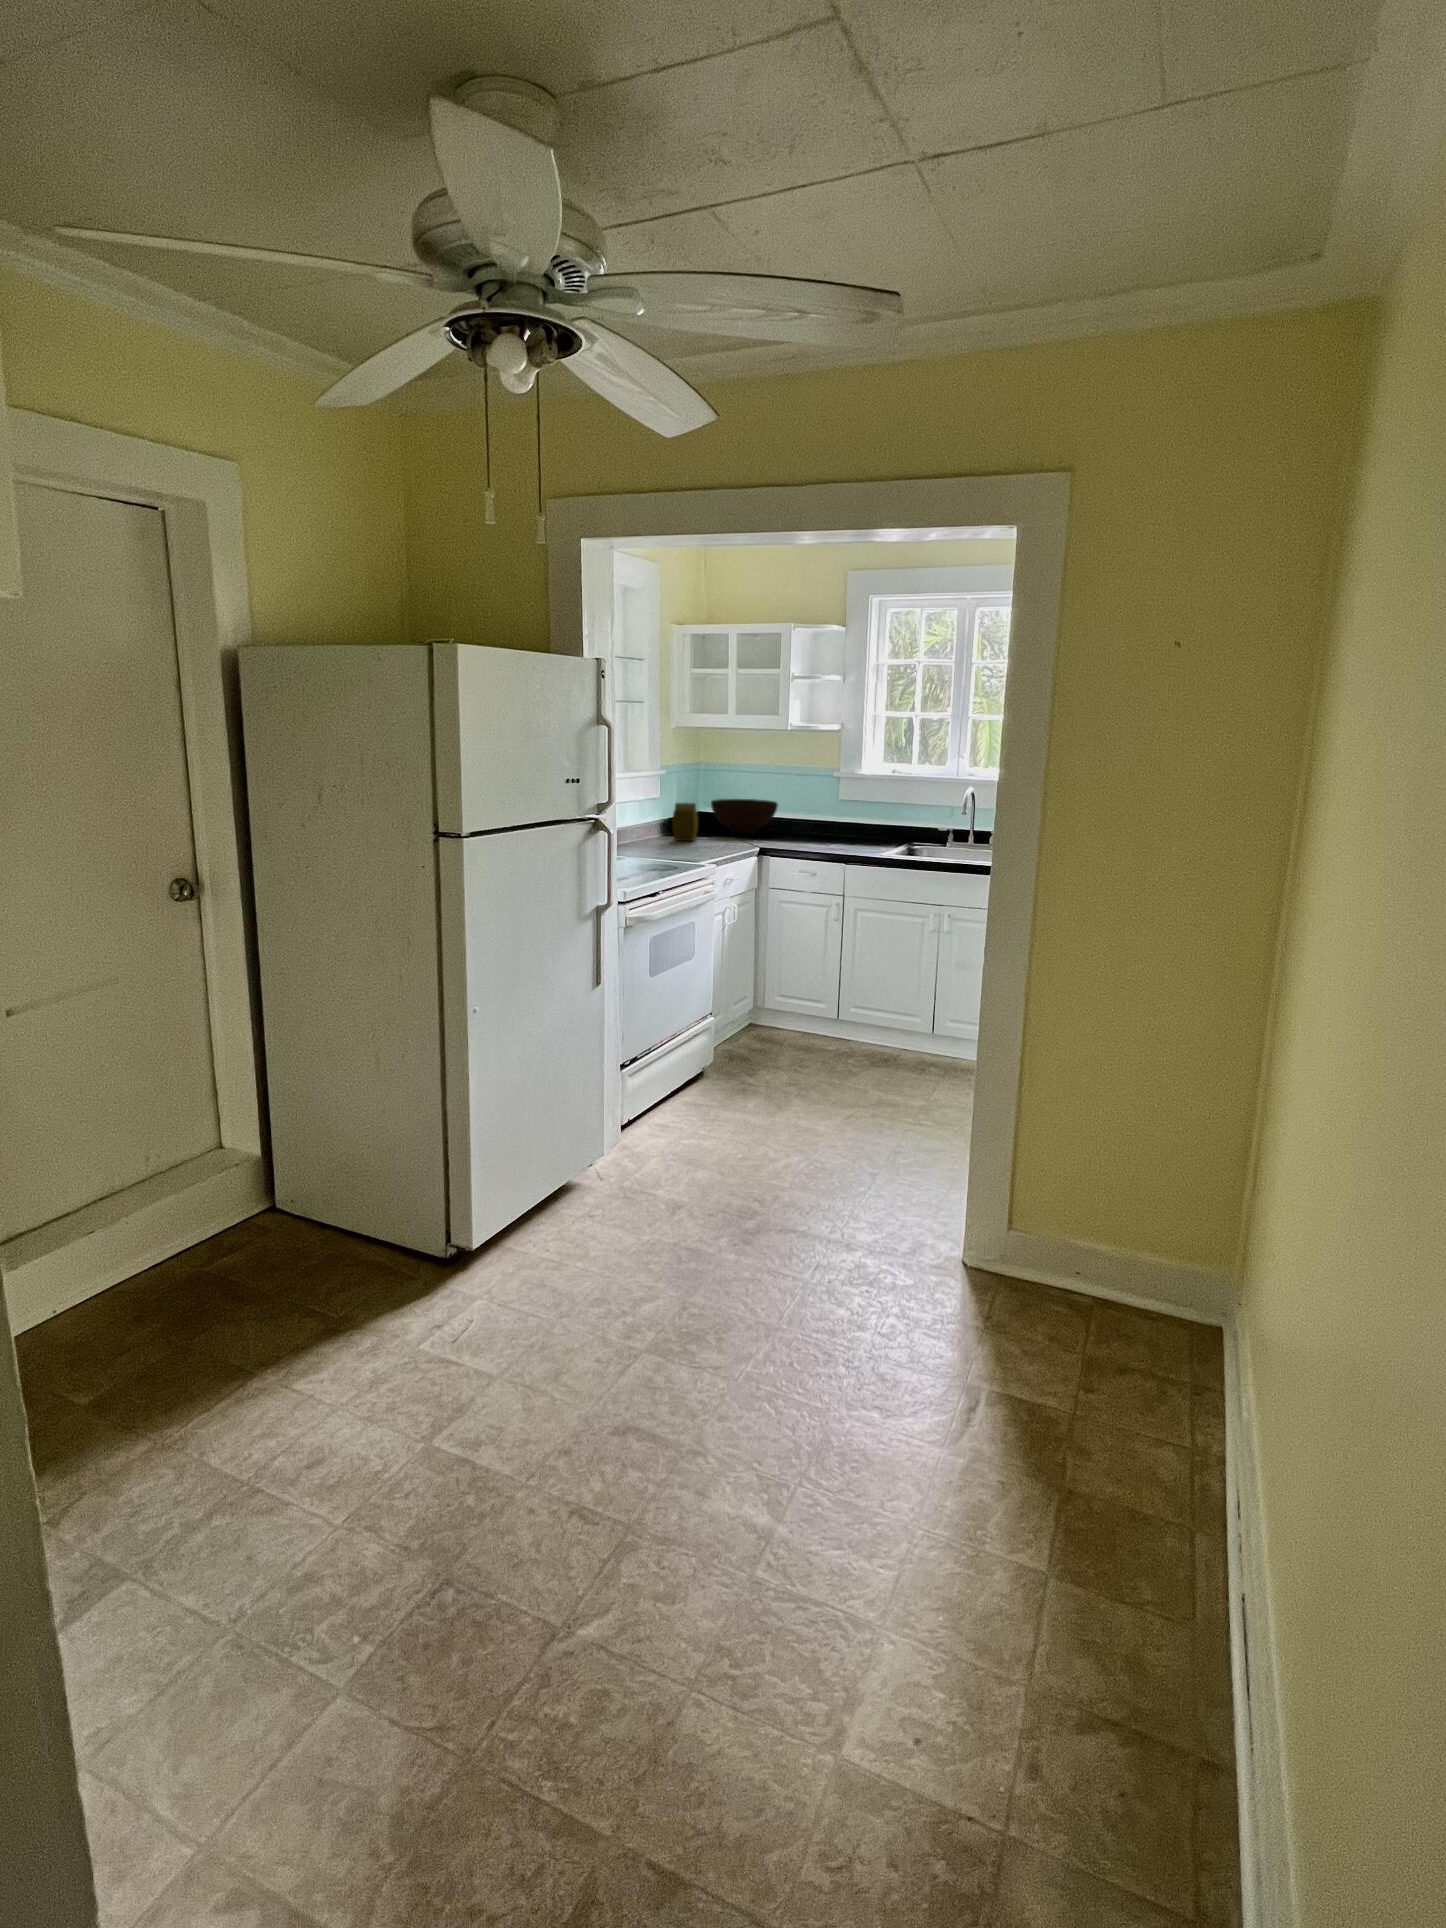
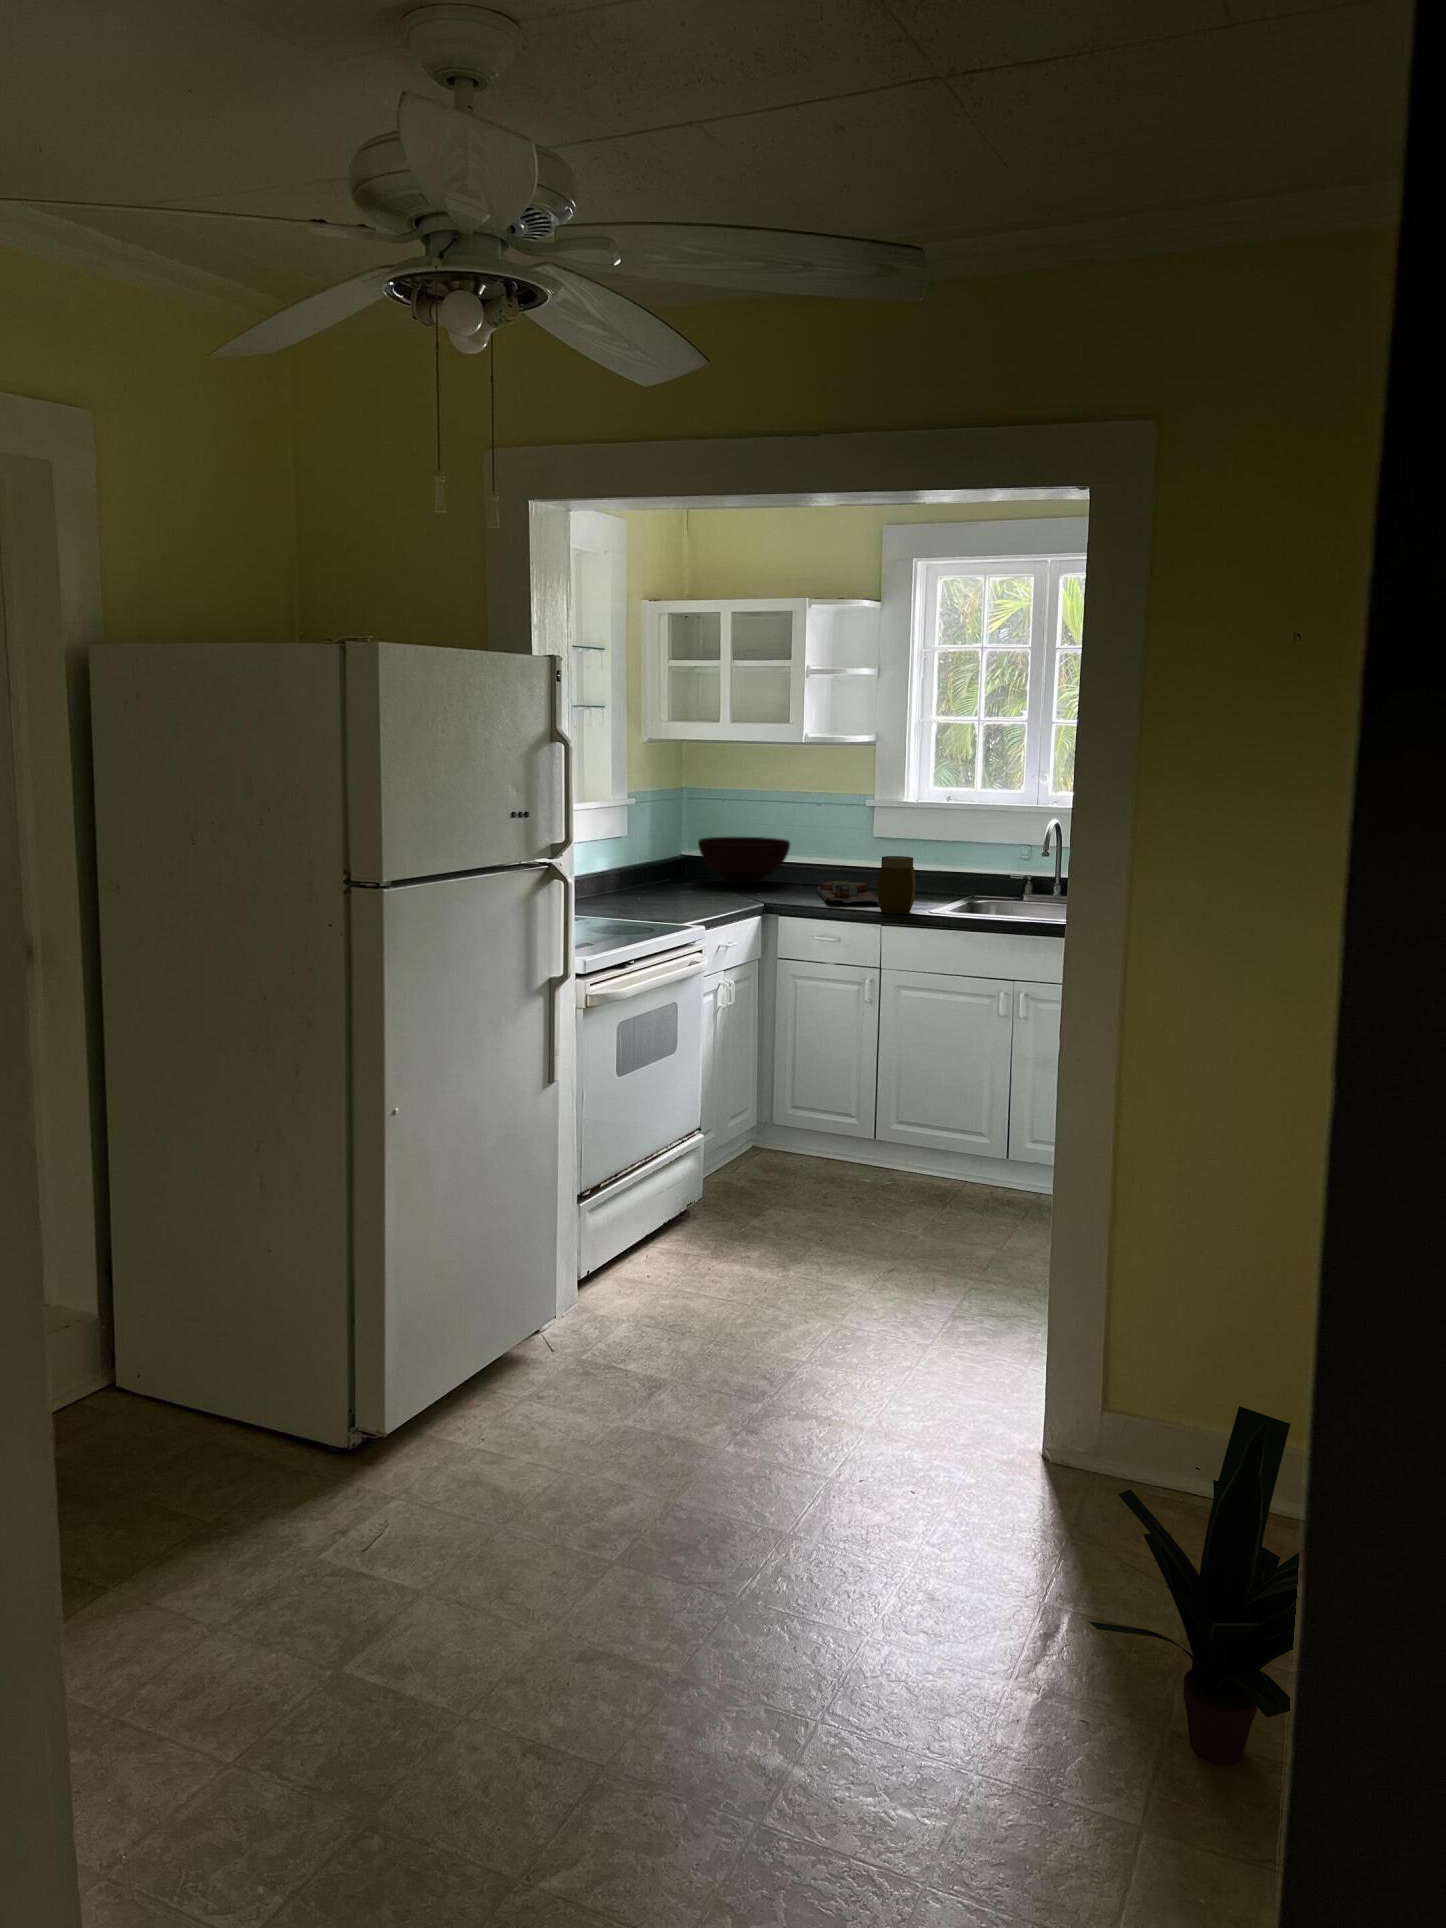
jar: present [672,803,698,841] -> present [878,856,916,914]
cutting board: none [797,832,845,851] -> present [817,881,879,904]
potted plant: none [1006,1244,1240,1518] -> present [1089,1406,1299,1764]

